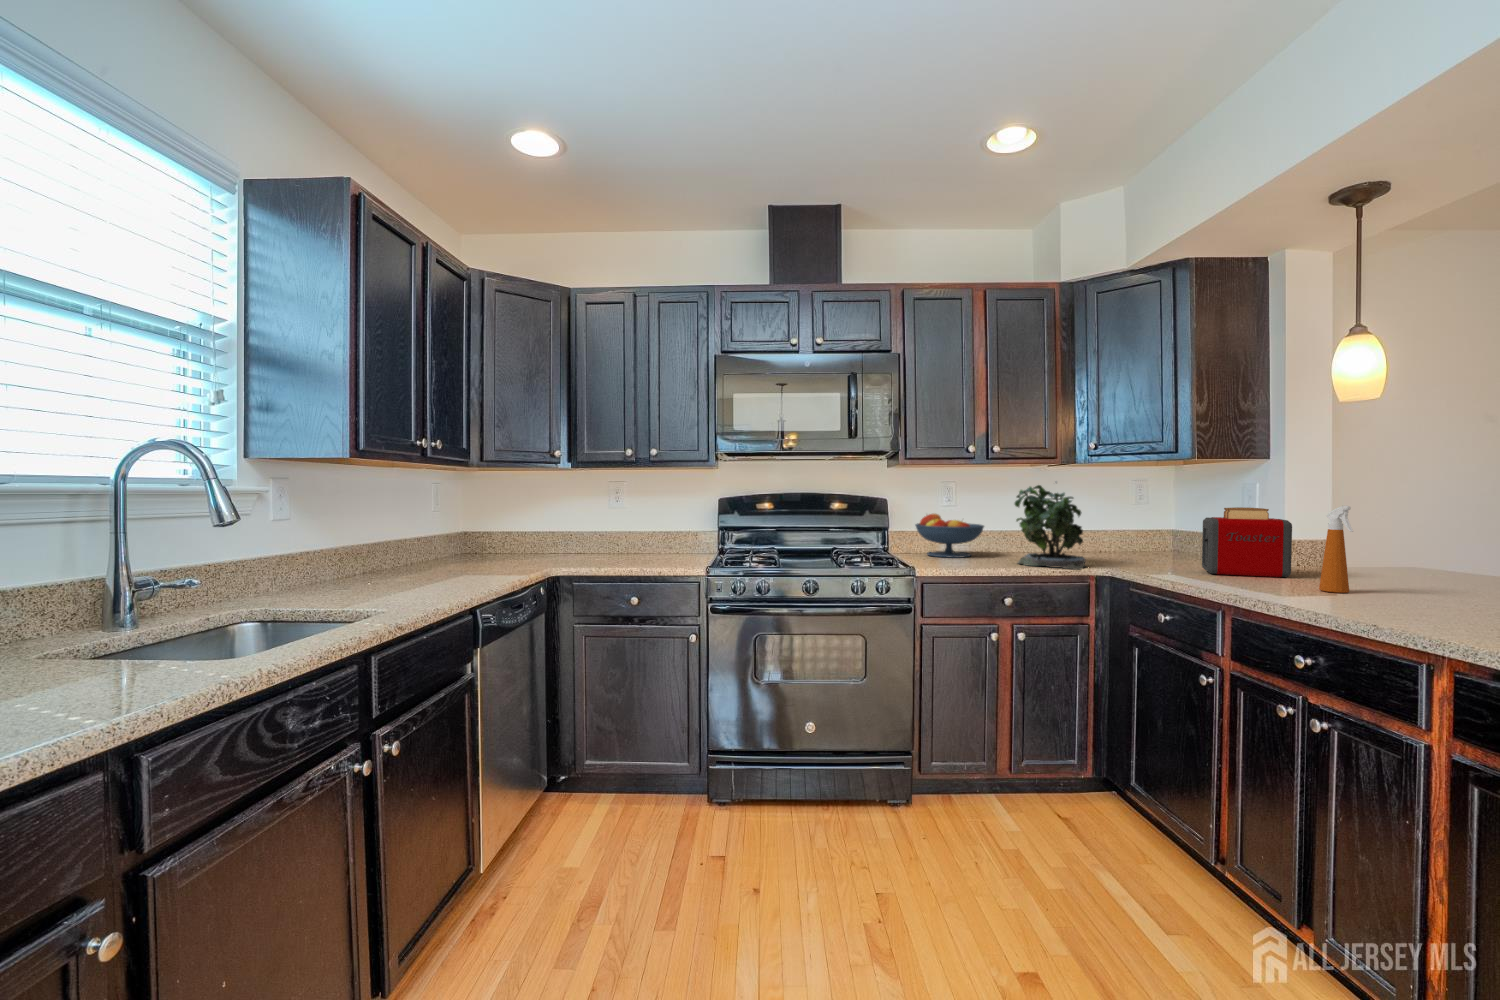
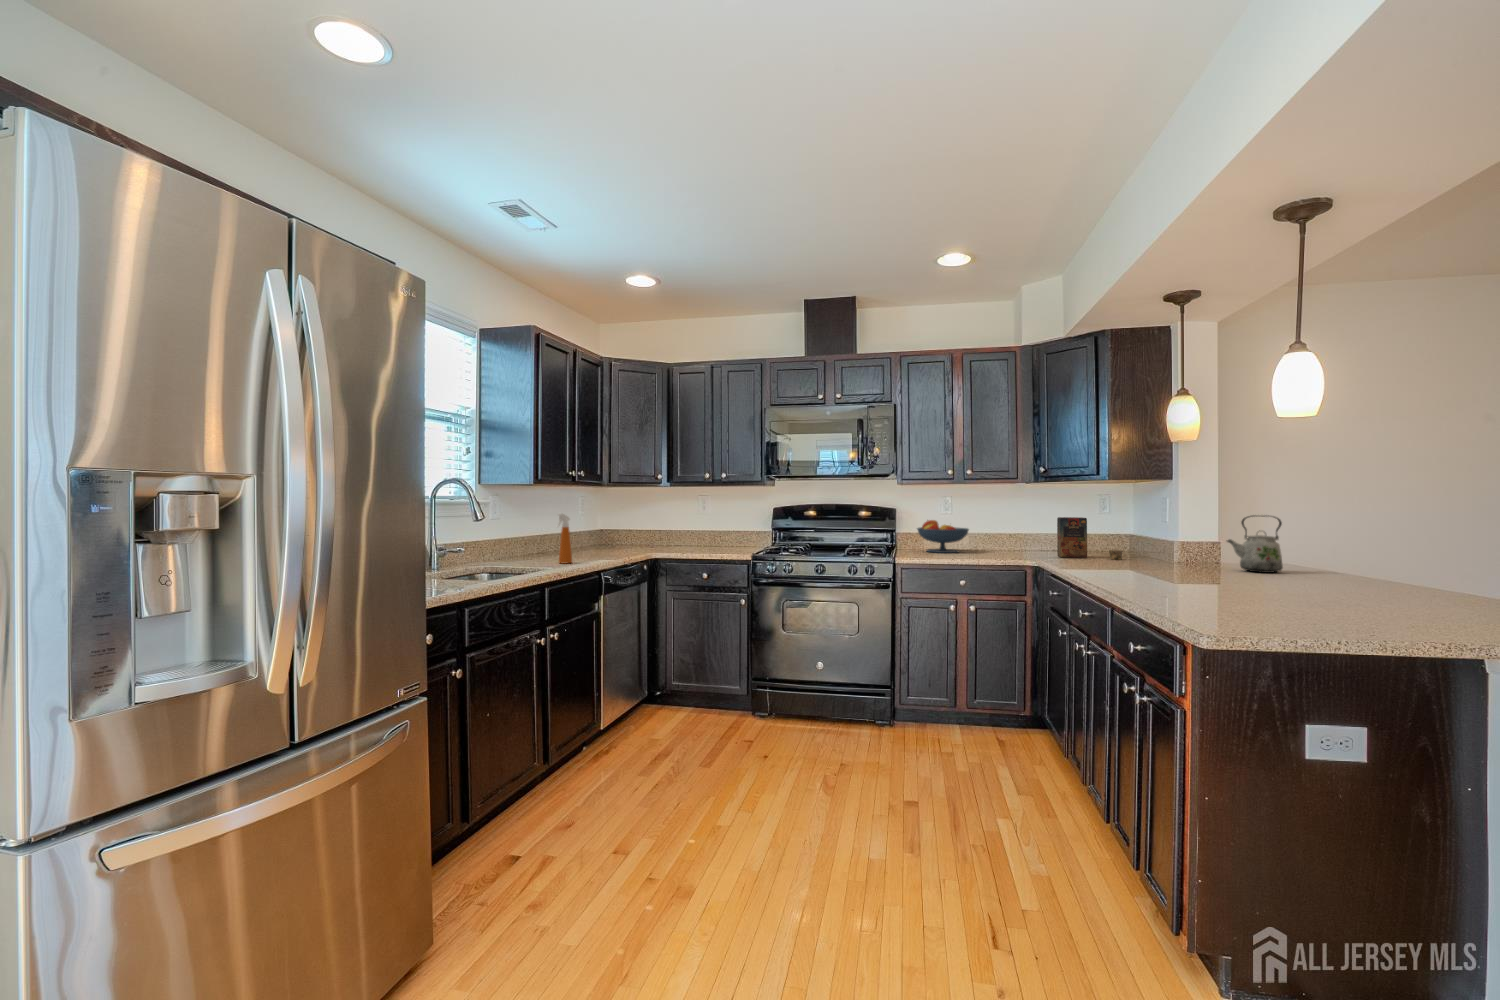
potted plant: present [1015,485,1086,570] -> none [978,496,1033,561]
spray bottle: present [1319,506,1353,593] -> present [556,513,572,564]
toaster: present [1202,507,1292,577] -> none [1109,516,1170,567]
kettle: none [1372,507,1448,583] -> present [1227,515,1283,573]
cereal box: none [1106,509,1196,565] -> present [1057,517,1122,560]

